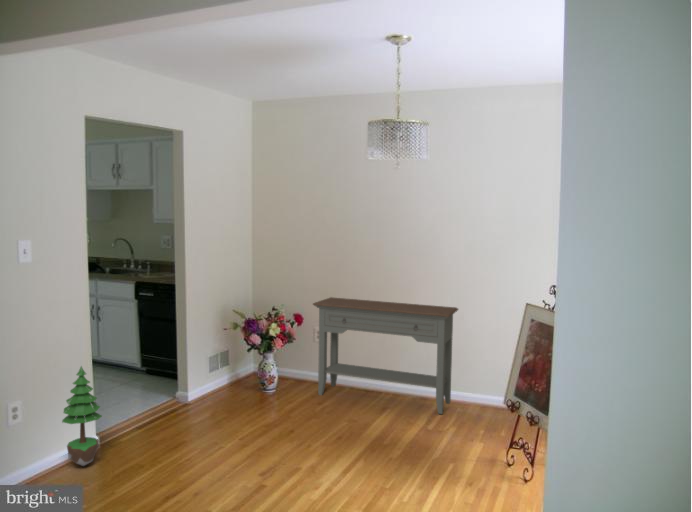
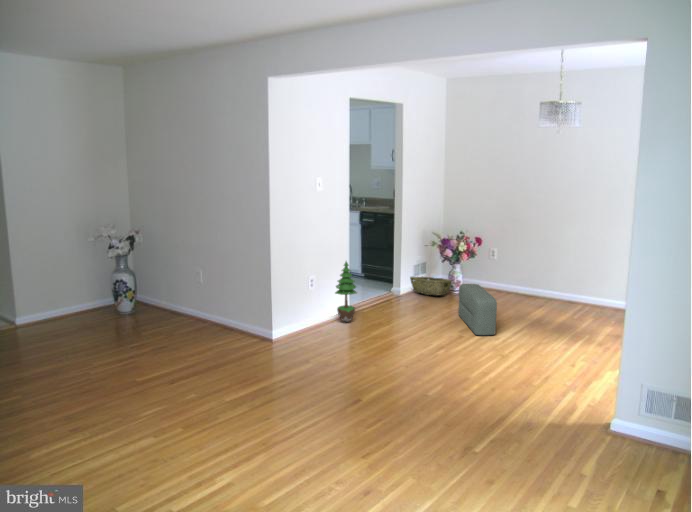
console table: present [313,297,458,414] -> none [492,225,610,314]
woven basket: none [202,372,261,400] -> present [410,277,451,295]
pouf: none [266,386,318,473] -> present [458,284,497,335]

